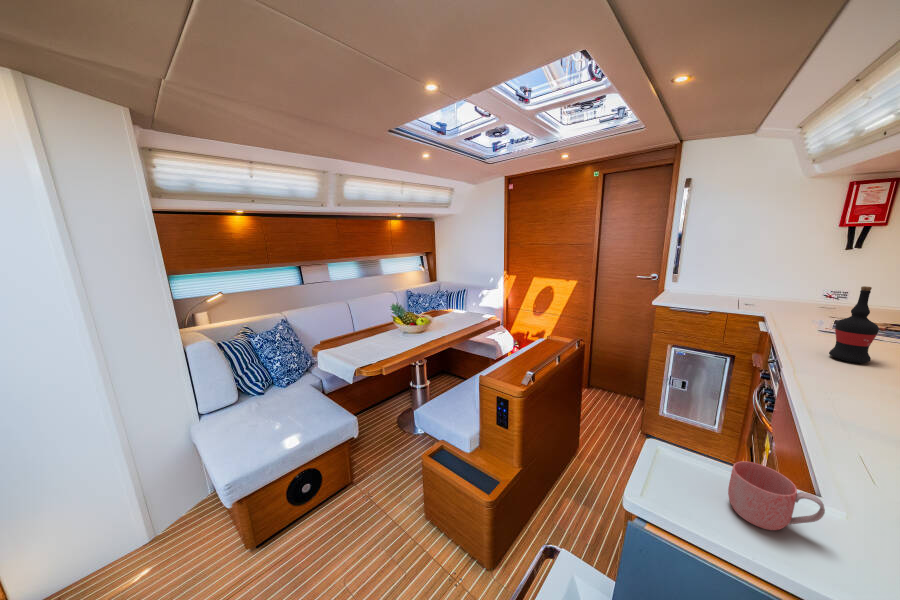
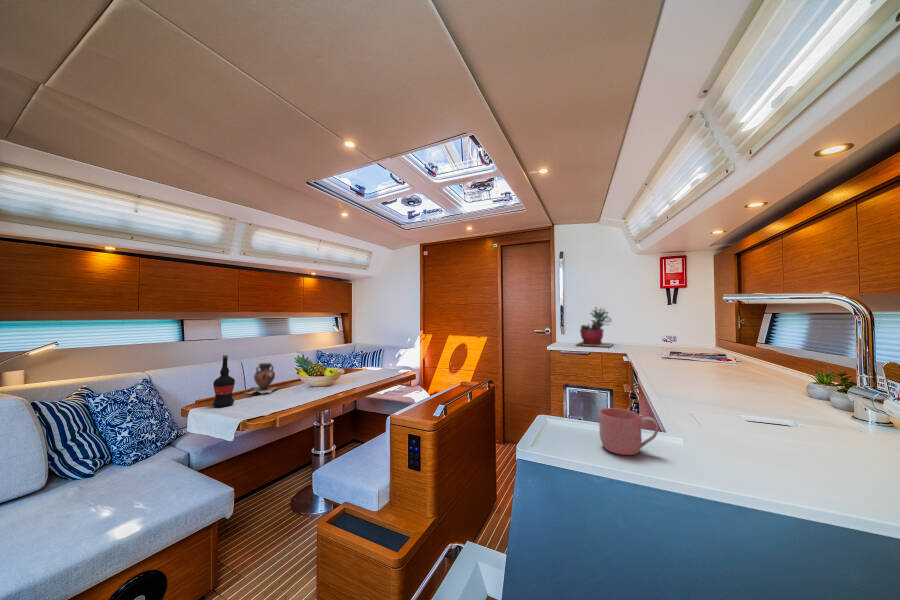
succulent plant: none [689,250,748,301] -> present [577,308,613,347]
wine bottle: present [829,286,879,363] -> present [213,355,235,407]
vase: none [354,309,380,336] -> present [249,363,276,393]

